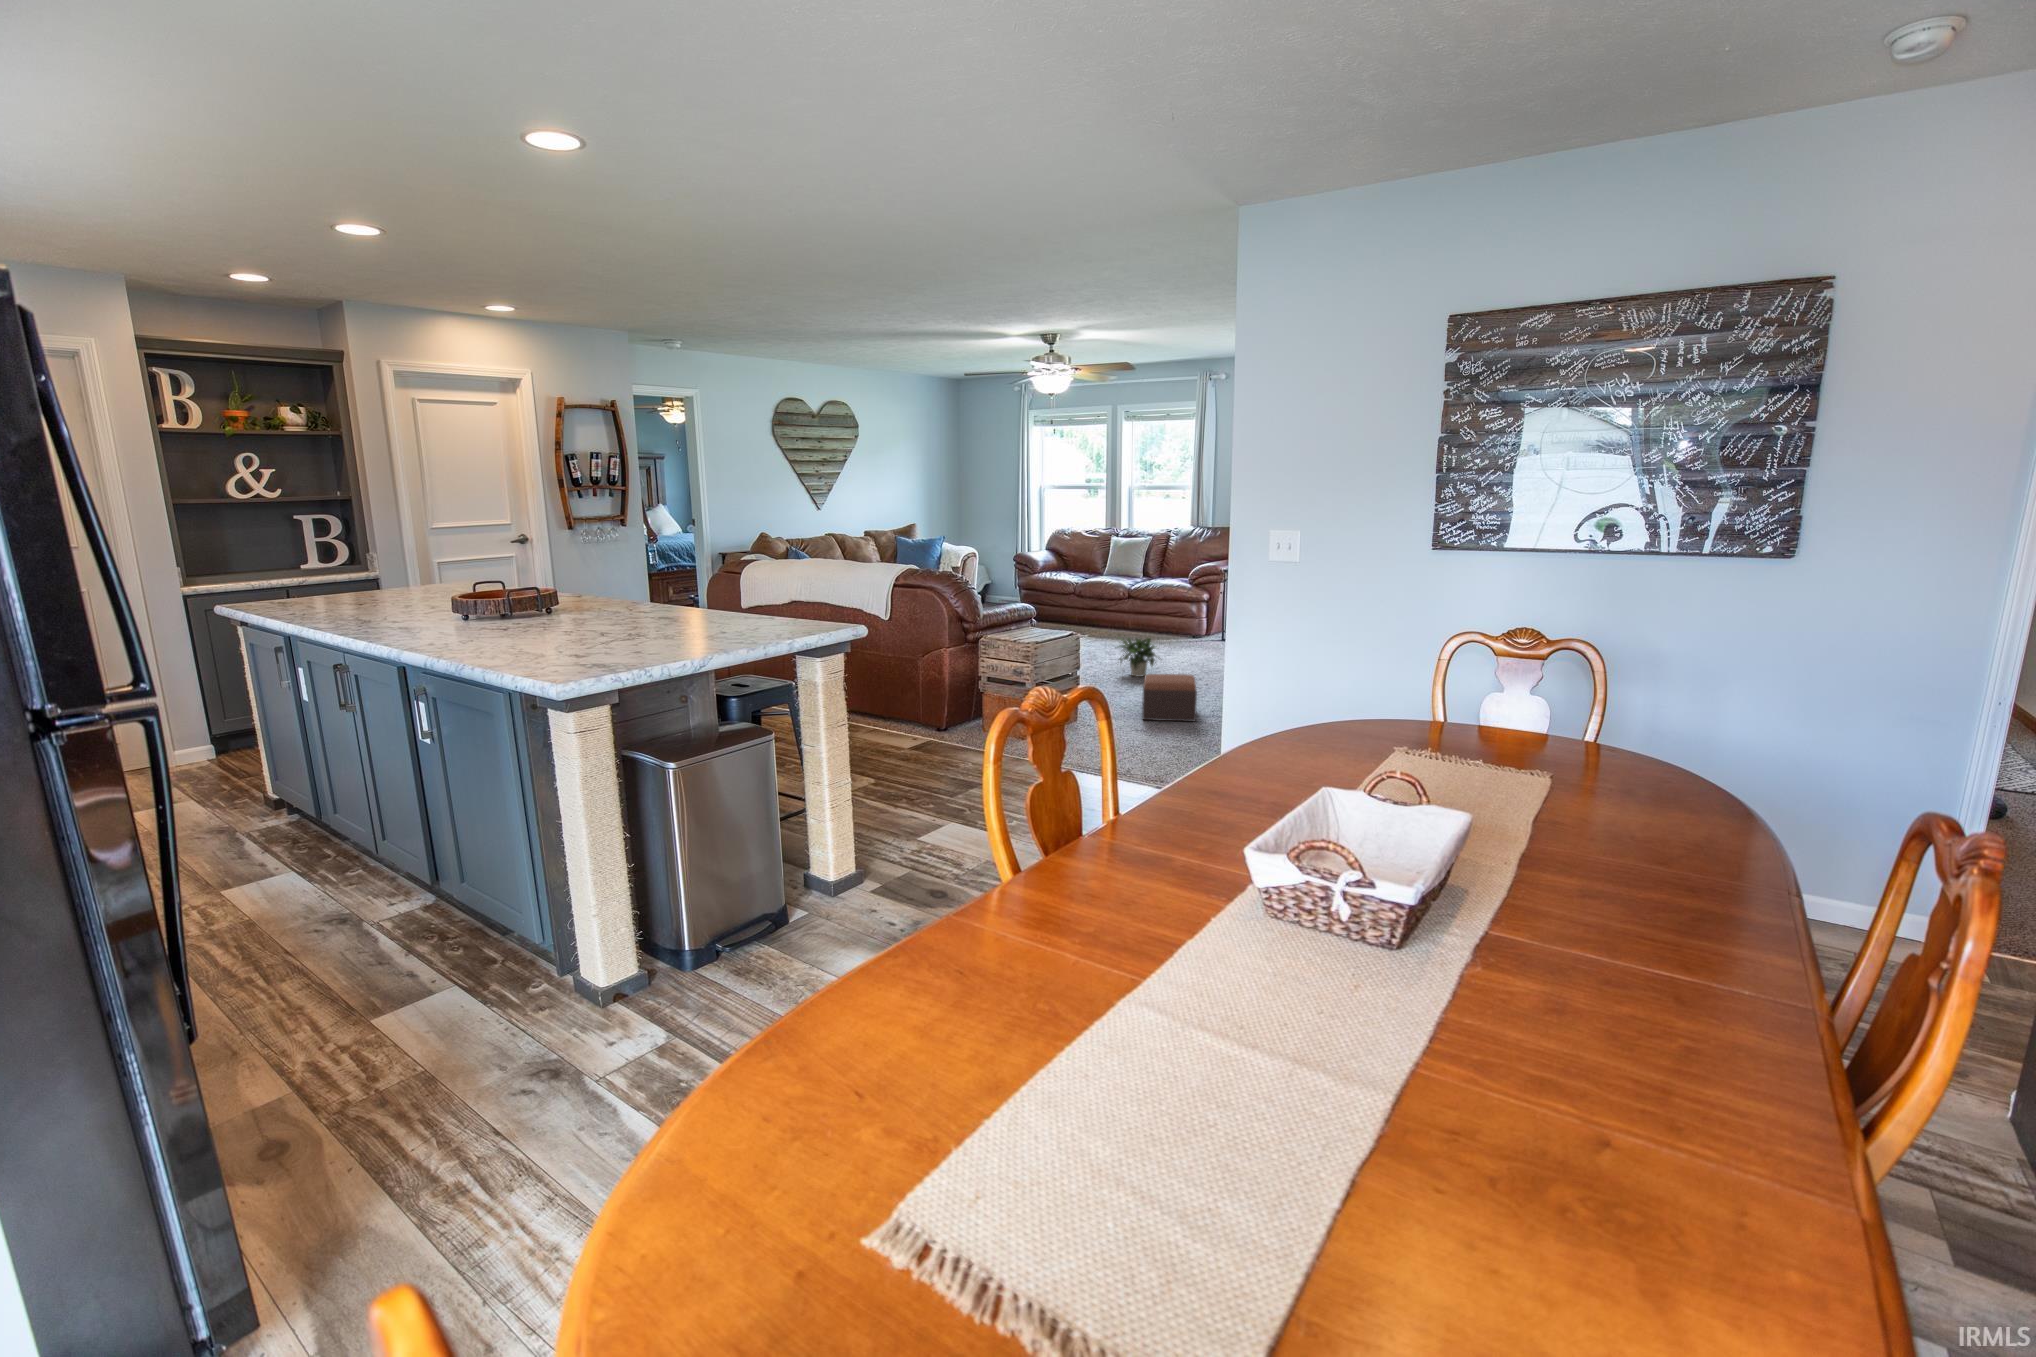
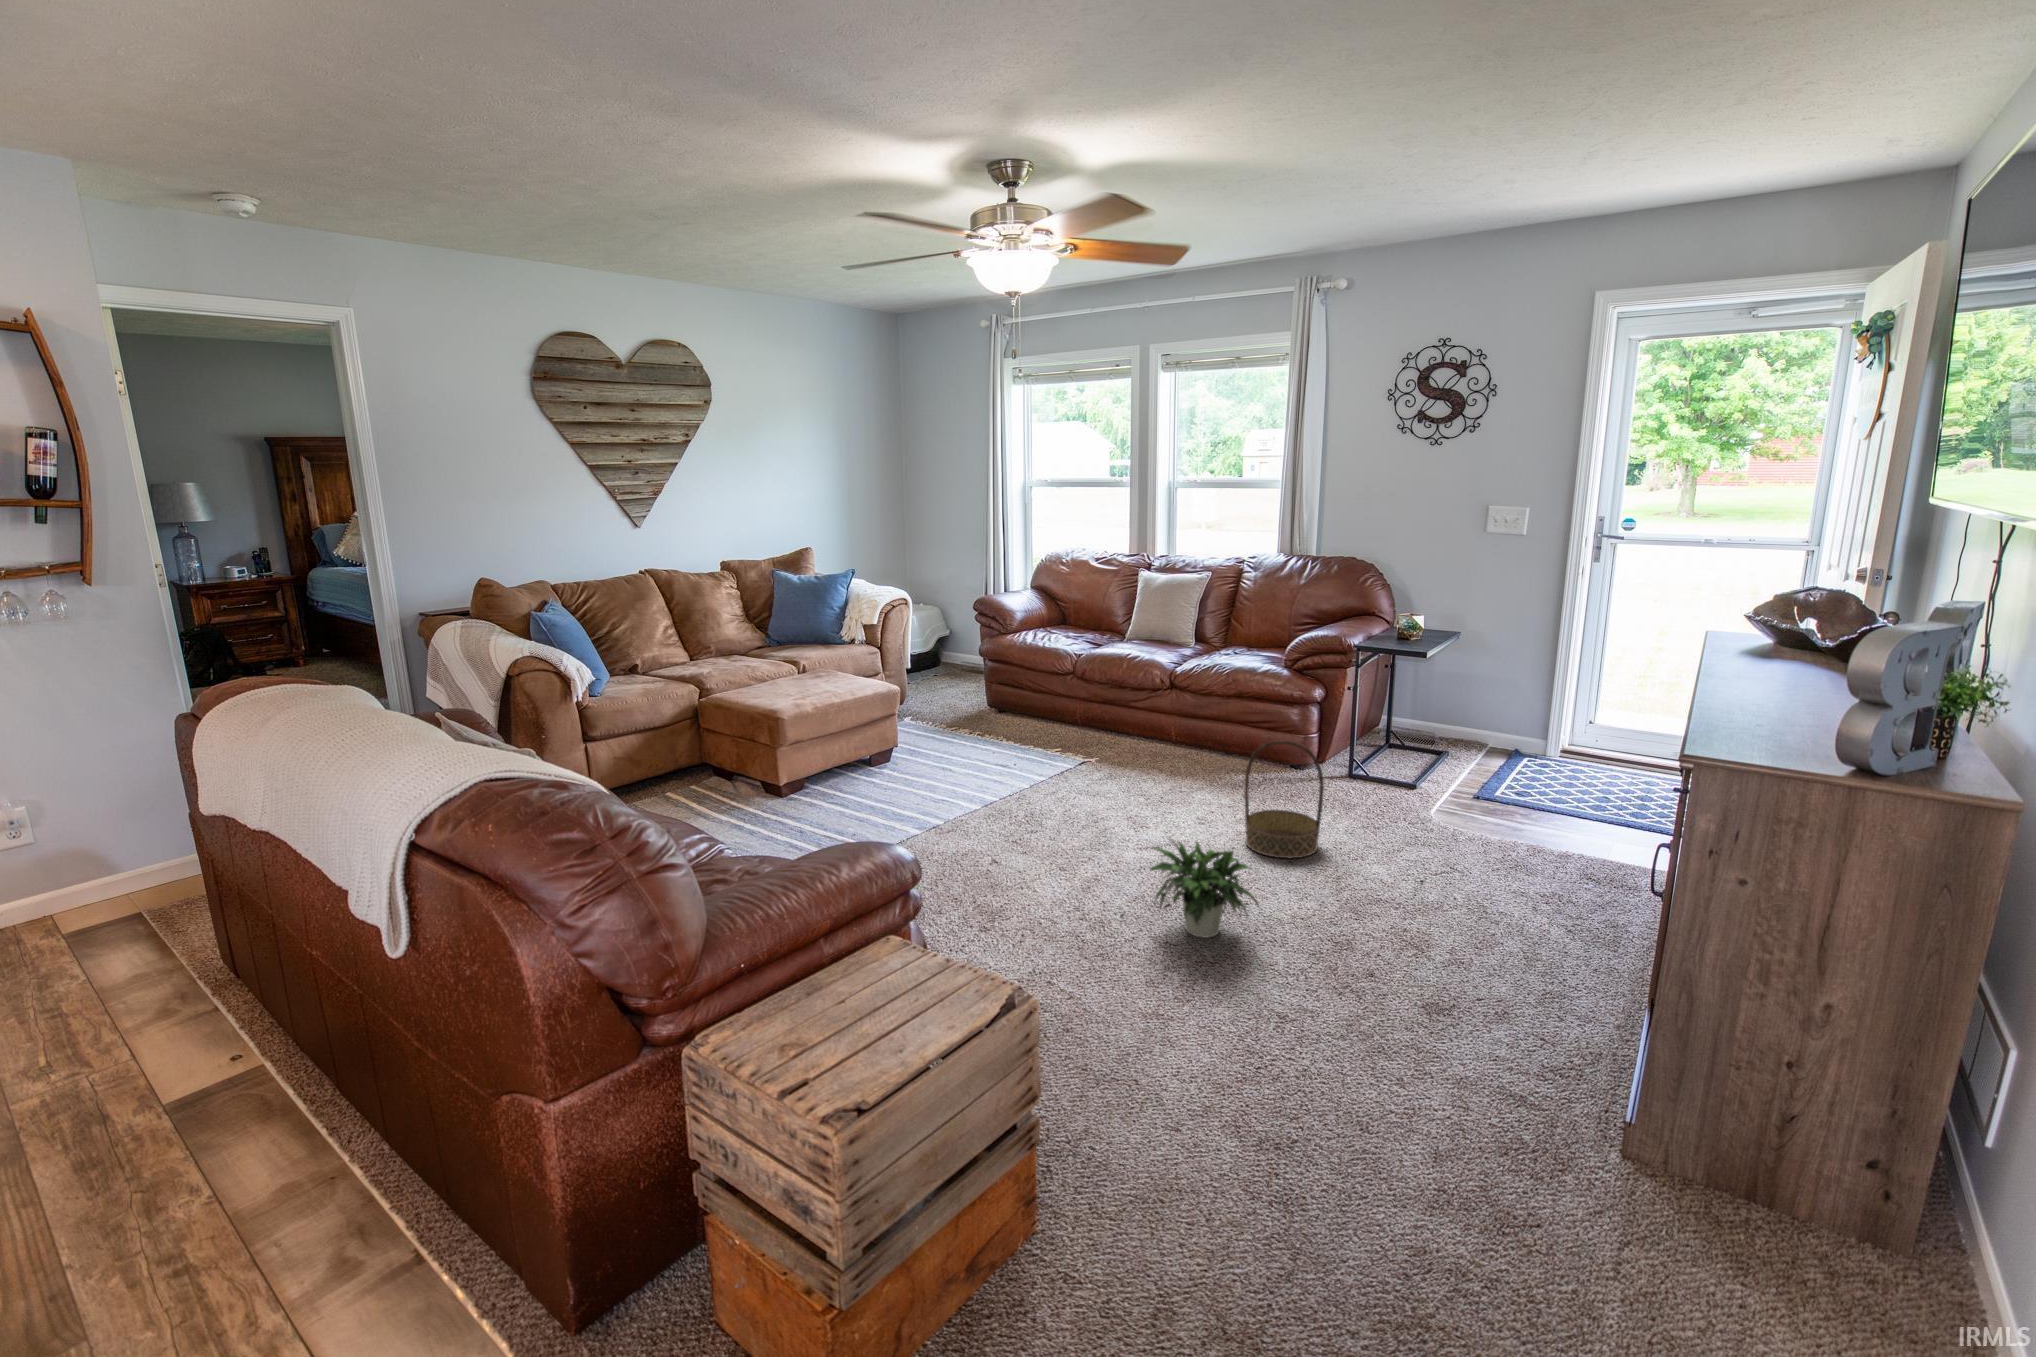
basket: none [1162,605,1198,660] -> present [1244,740,1324,858]
footstool: present [1142,674,1197,721] -> none [1235,1067,1430,1294]

